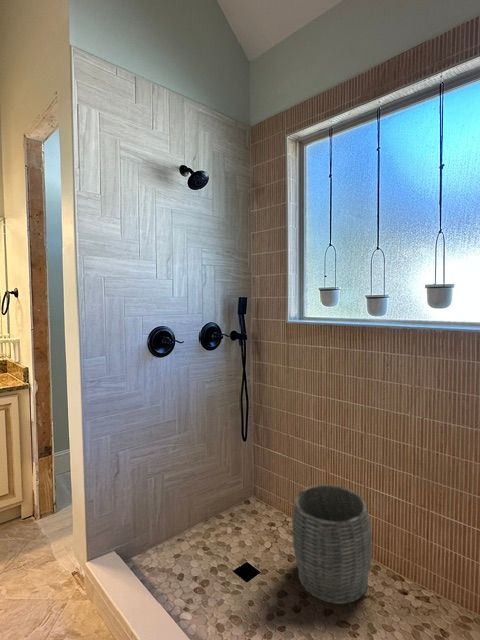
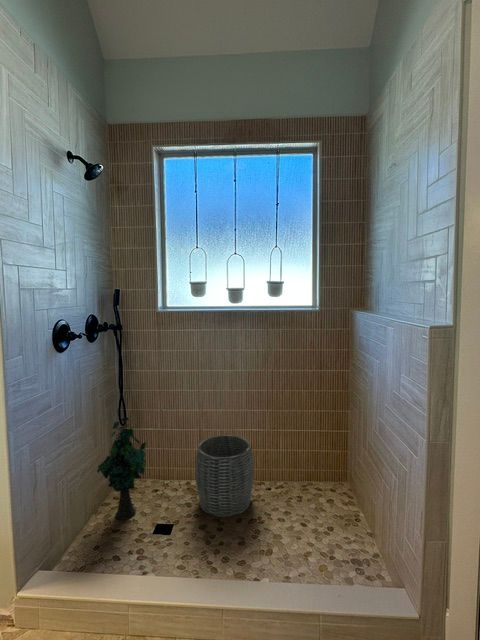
decorative plant: none [195,433,253,542] -> present [97,417,146,520]

